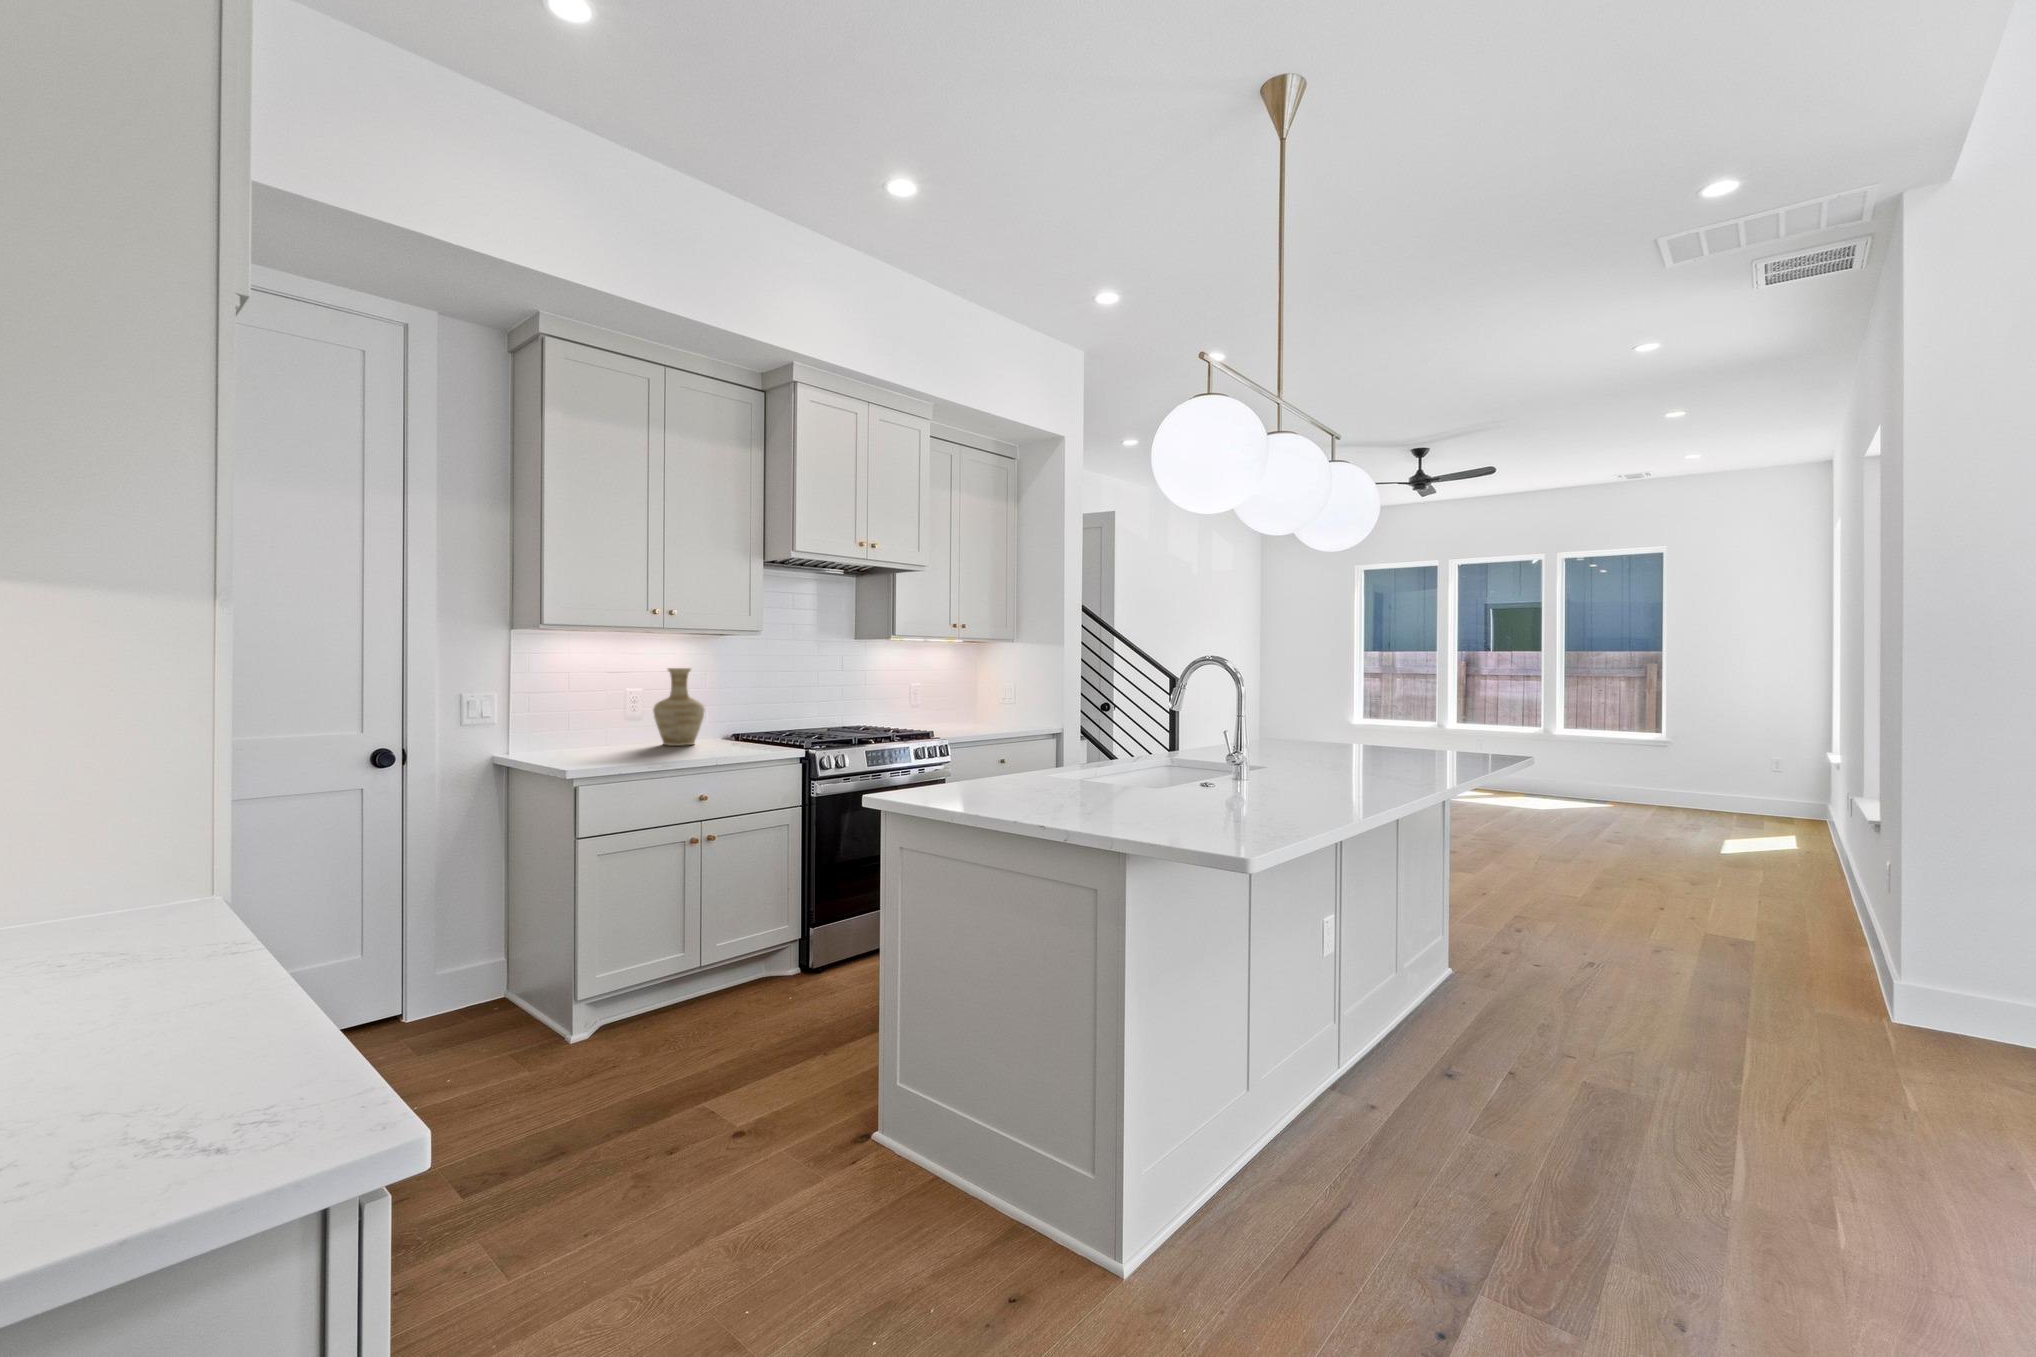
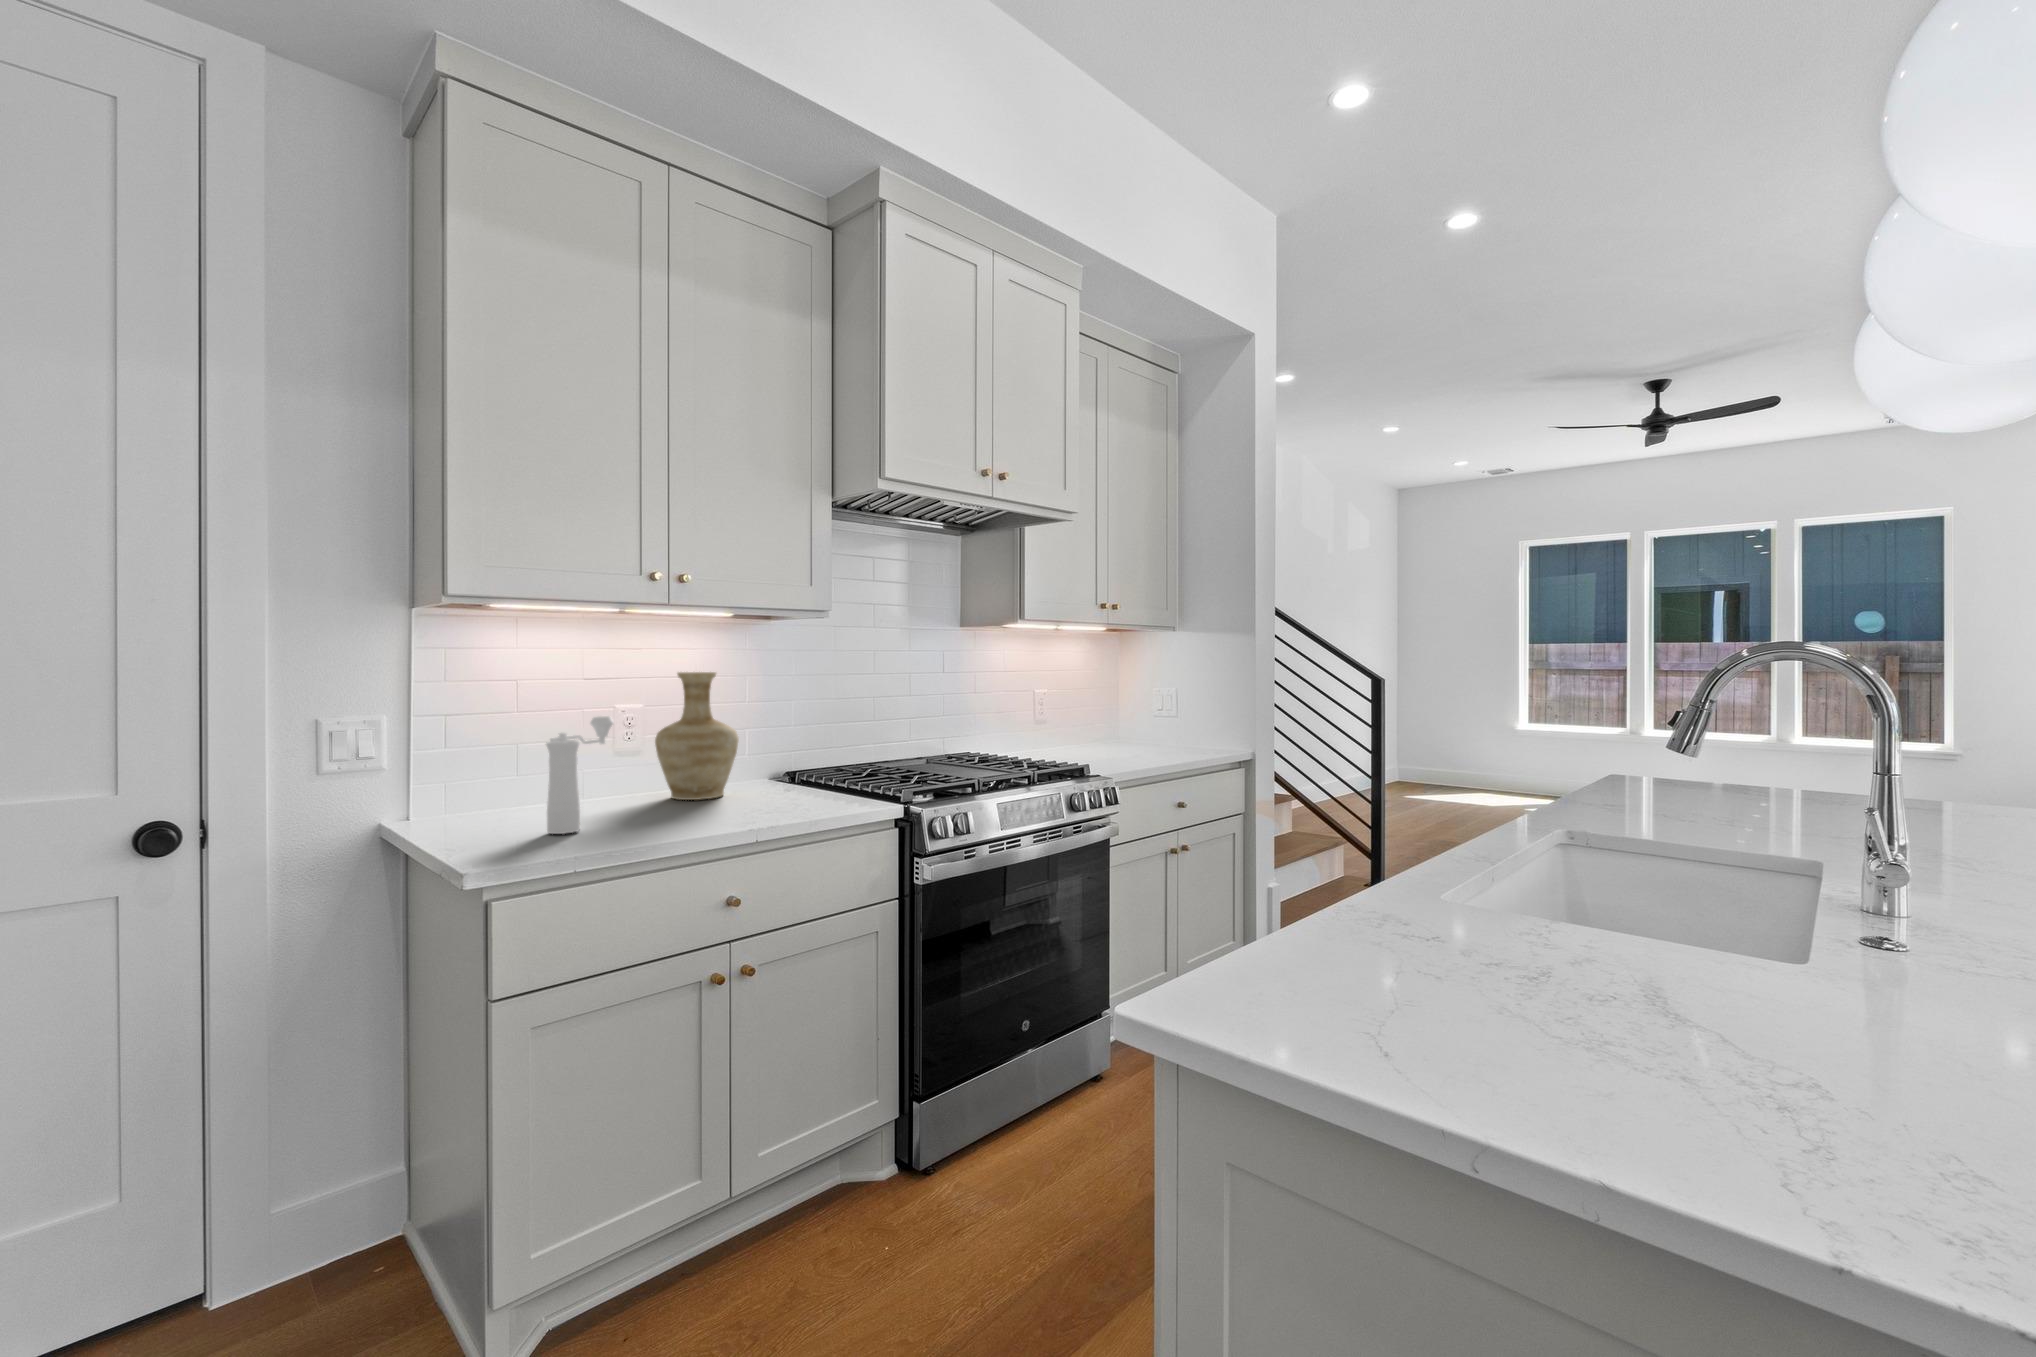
pepper mill: none [599,693,635,758] -> present [546,716,614,834]

